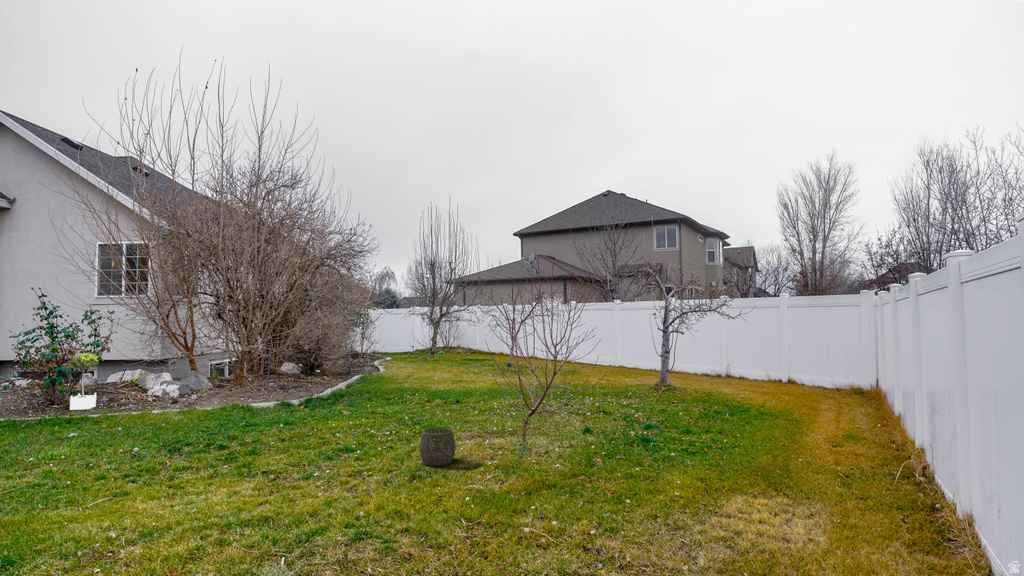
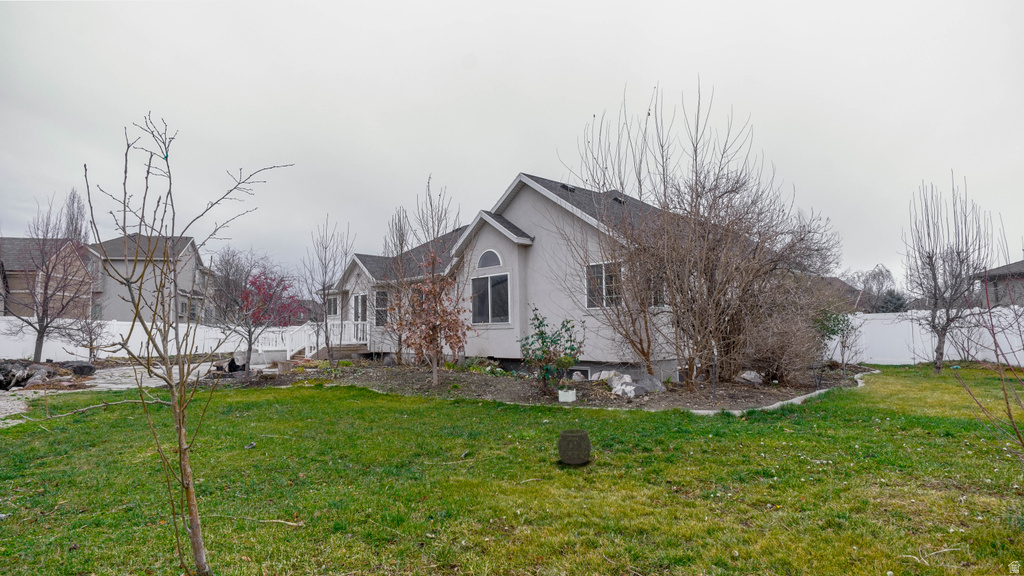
woven basket: present [419,428,456,466] -> present [558,429,591,464]

